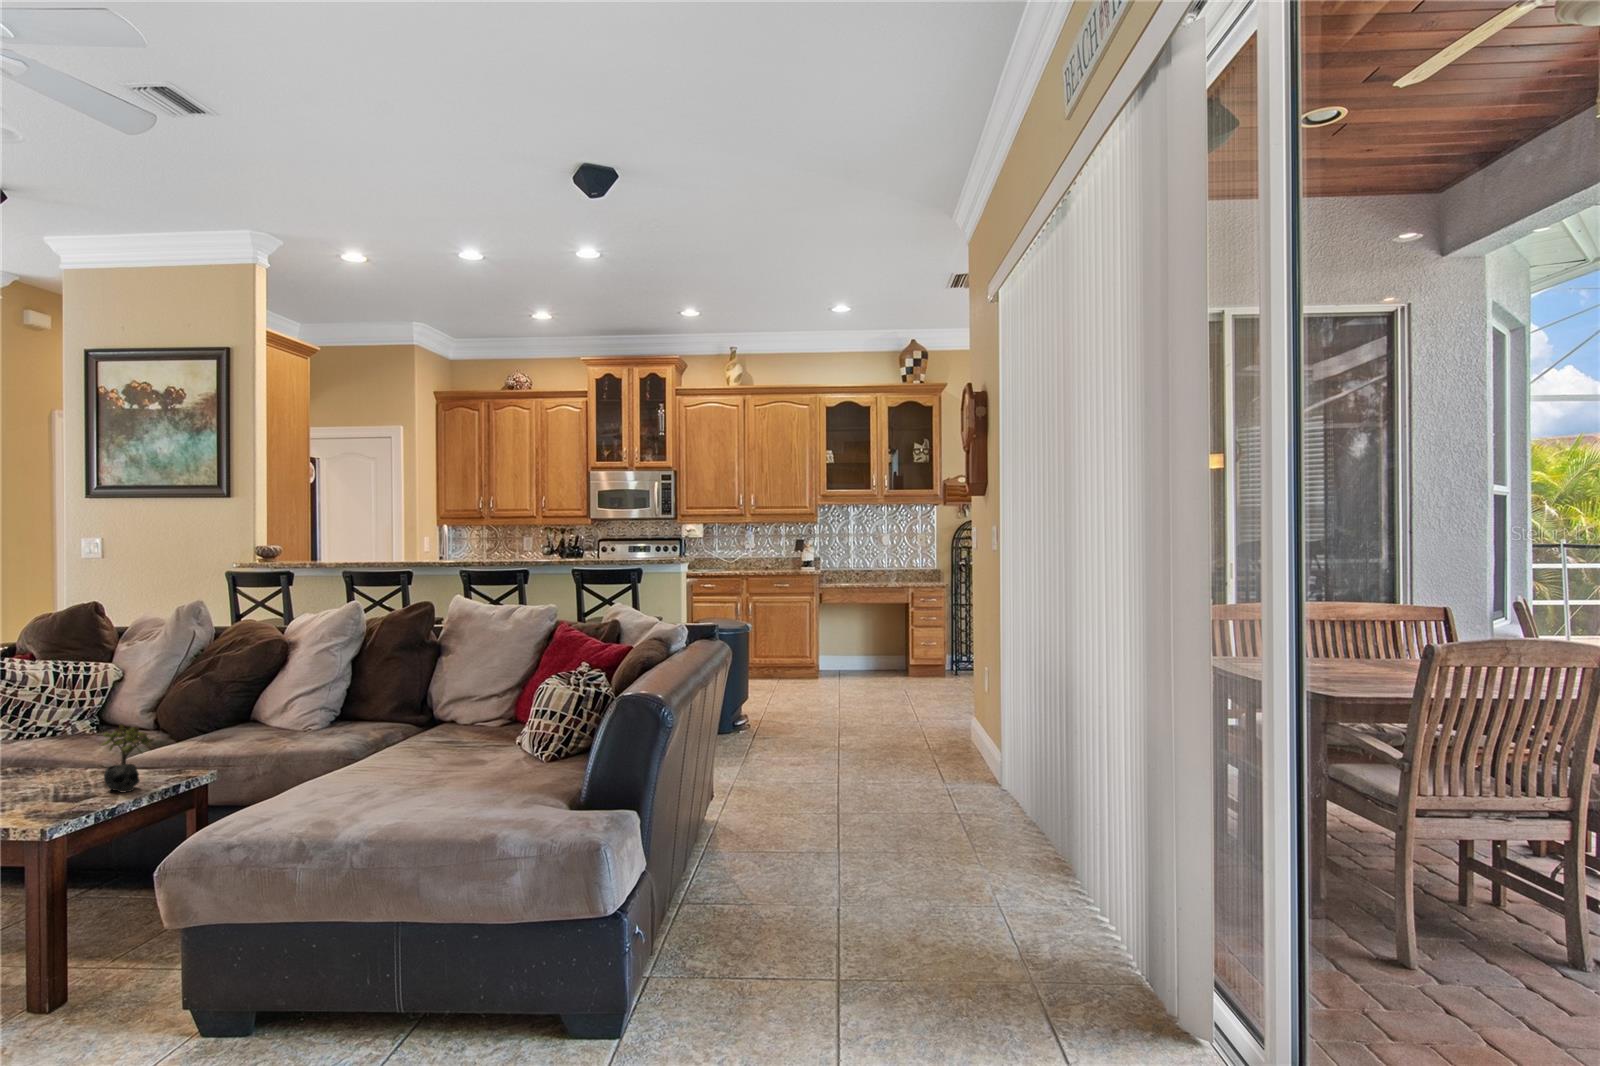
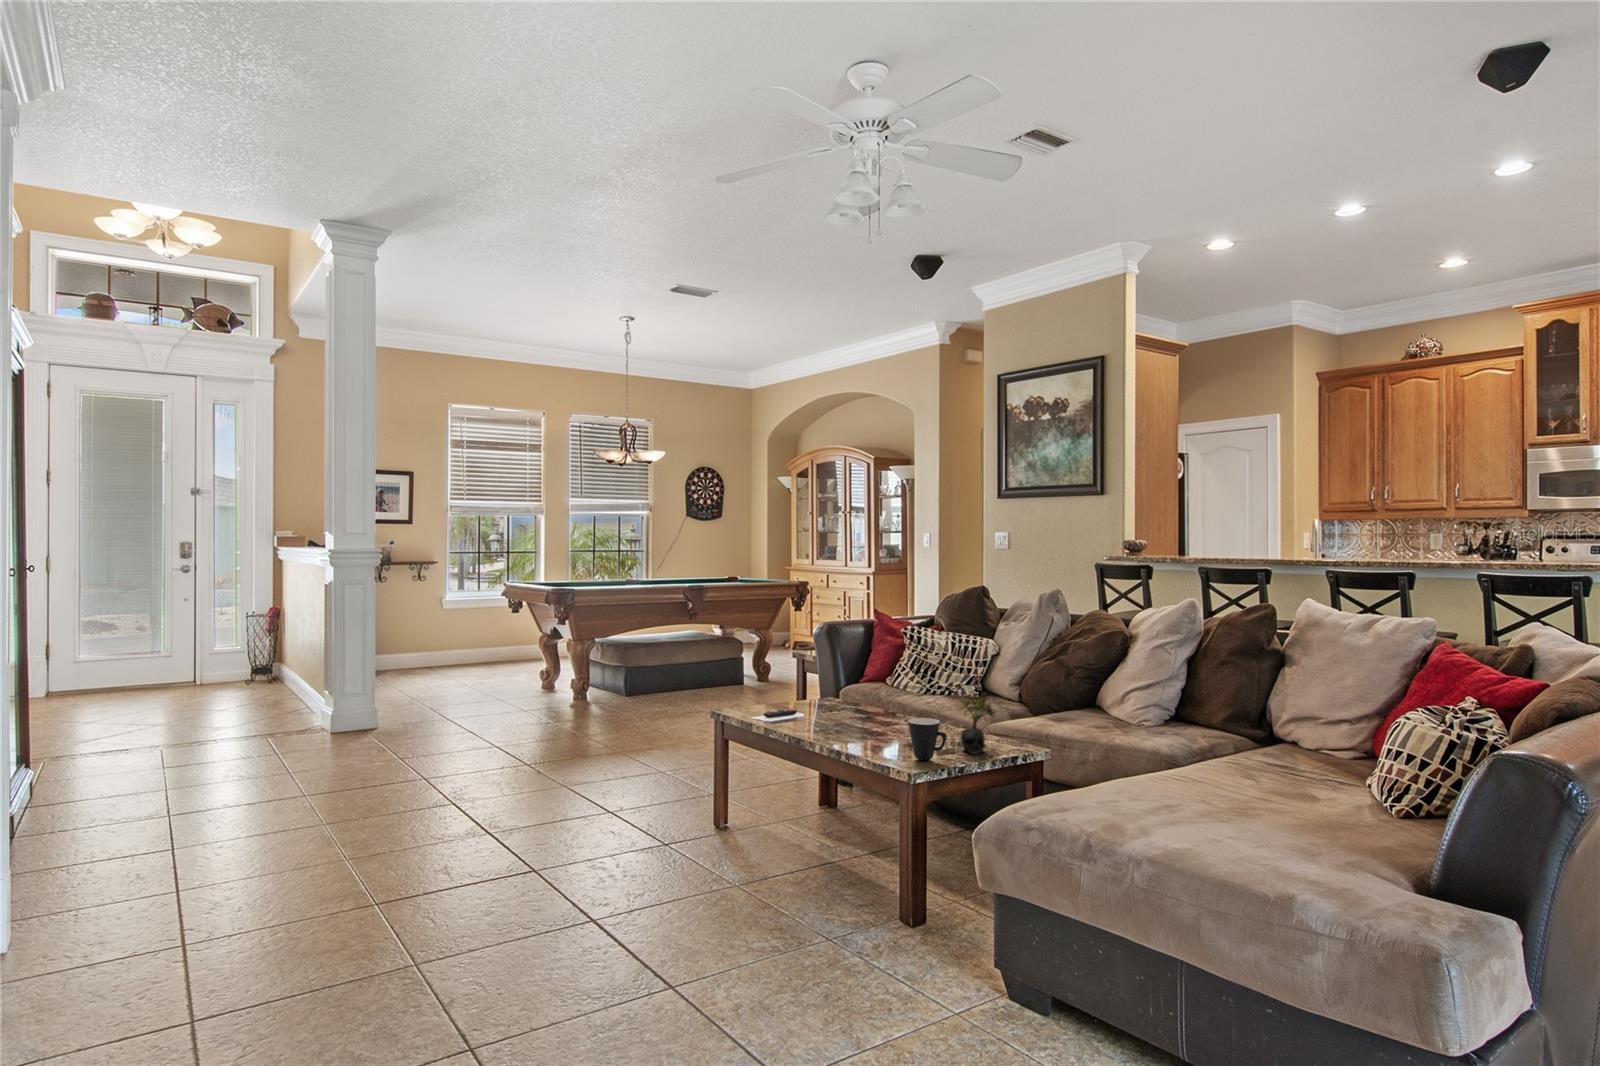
mug: none [36,761,93,812] -> present [908,718,947,760]

